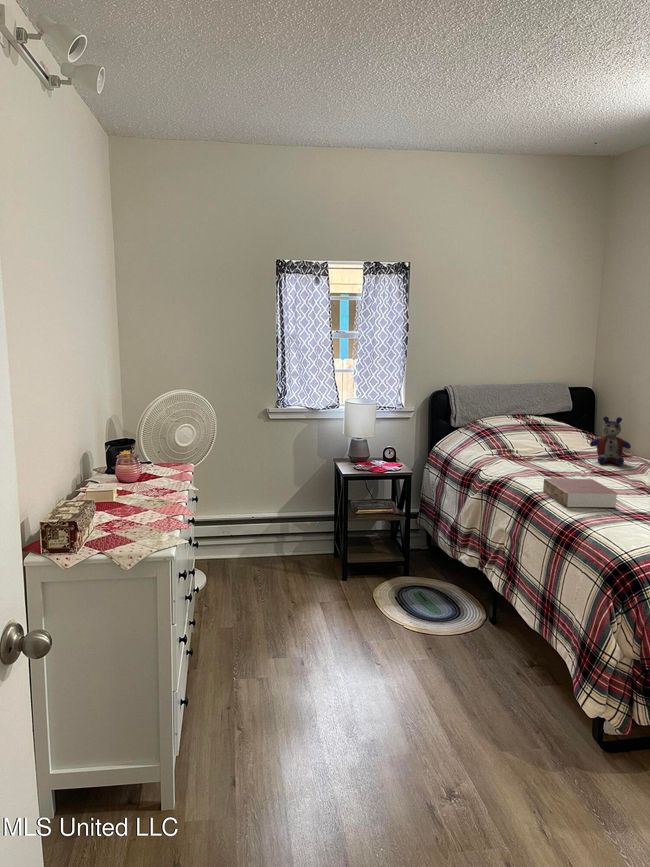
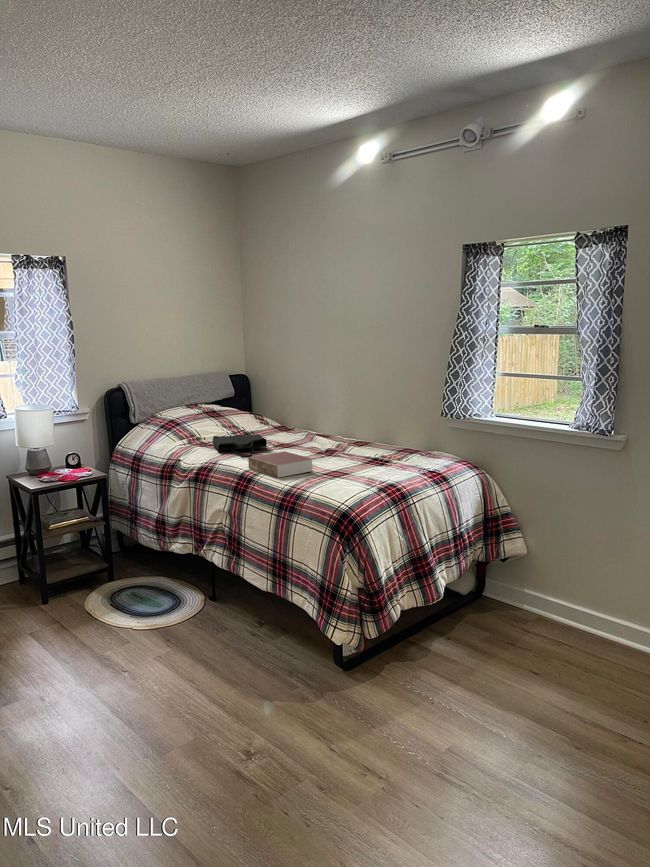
stuffed bear: present [590,417,631,465] -> none [262,397,294,439]
tote bag: none [524,451,582,479] -> present [213,434,267,458]

